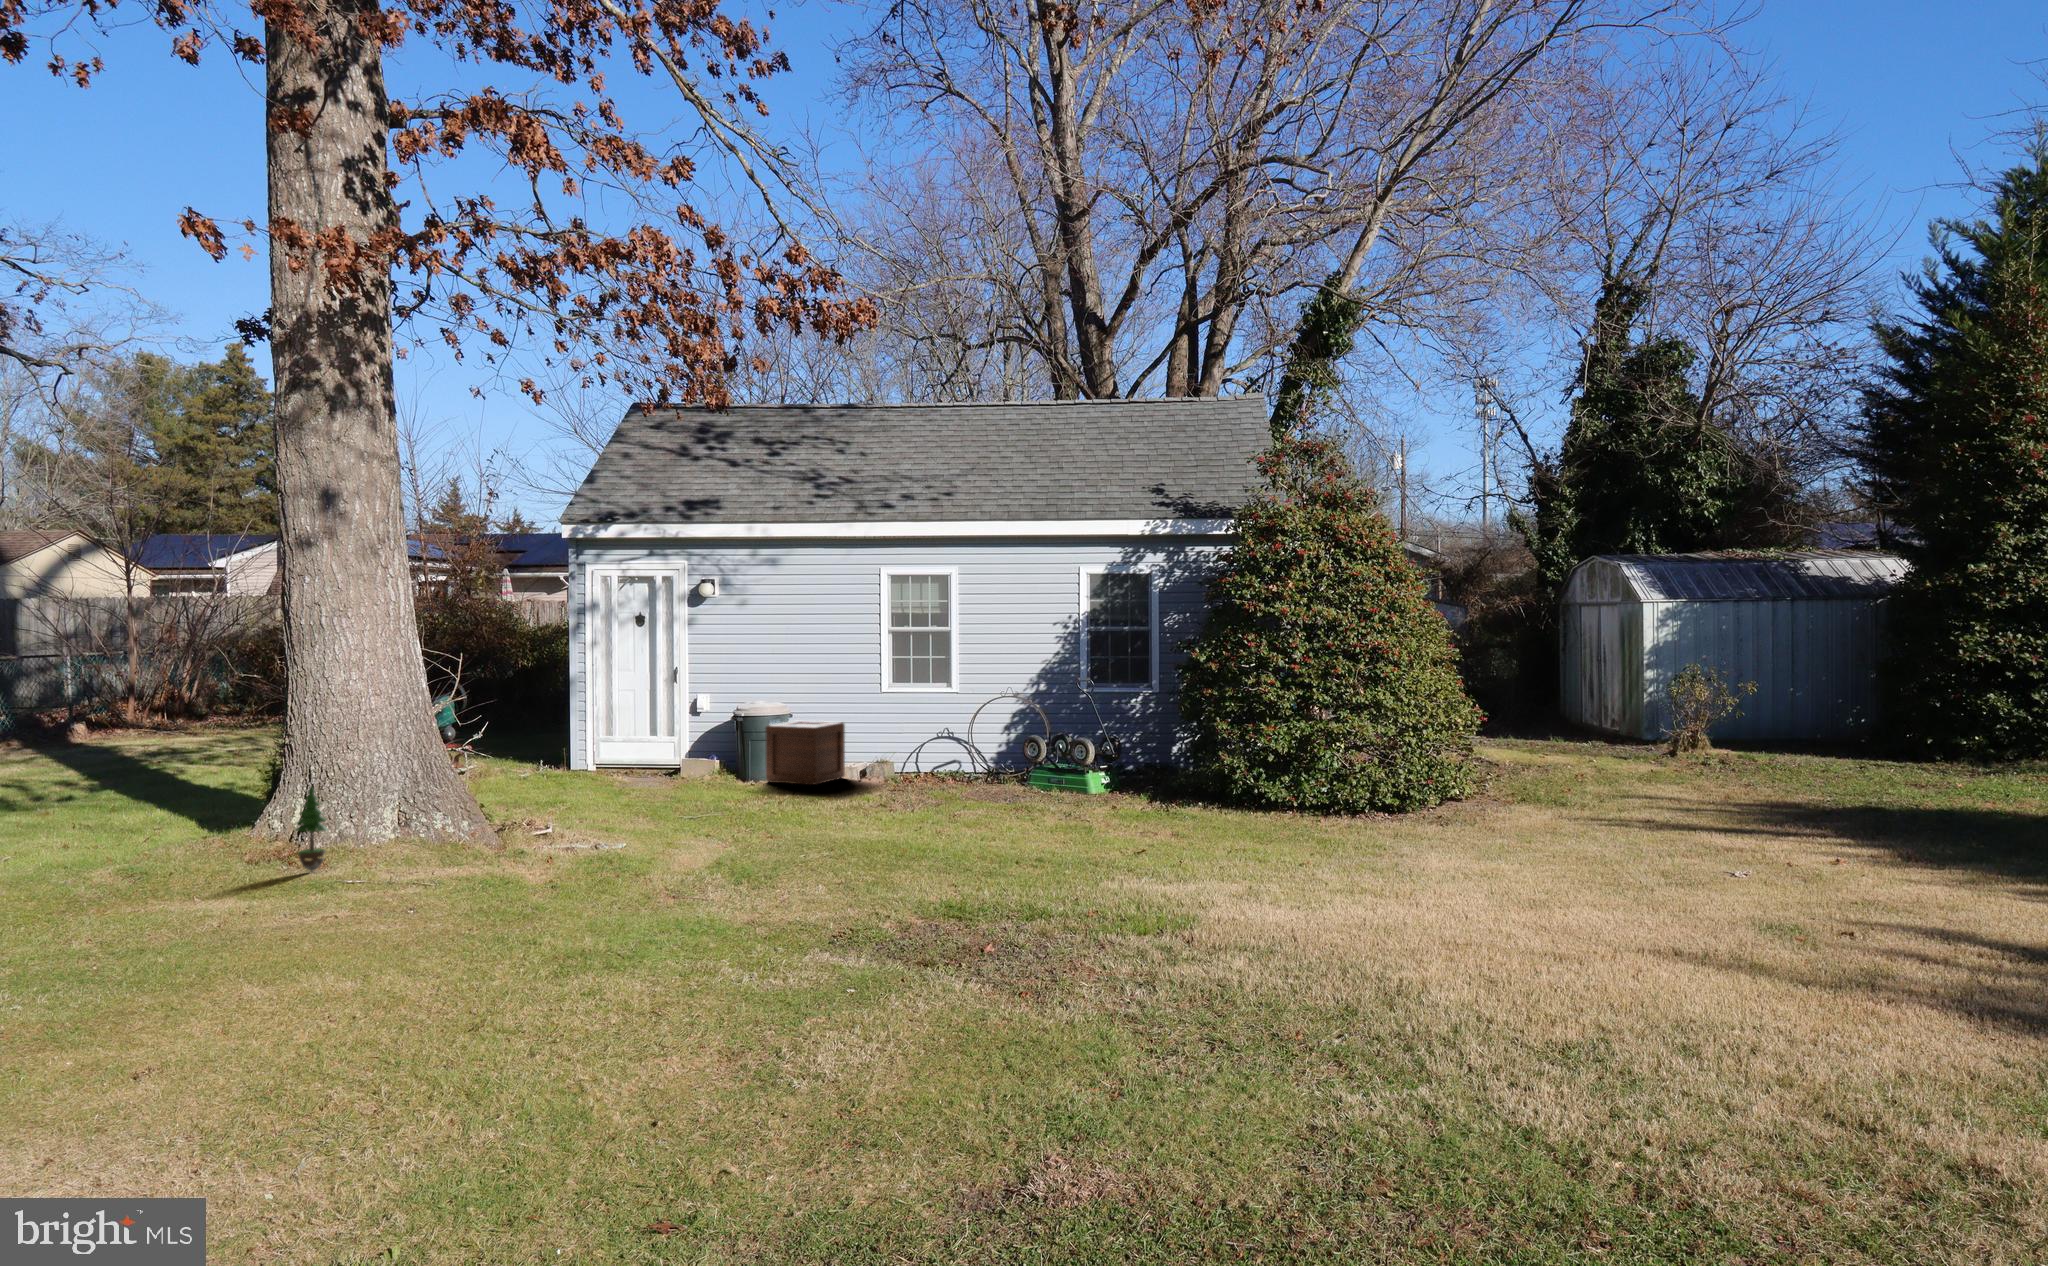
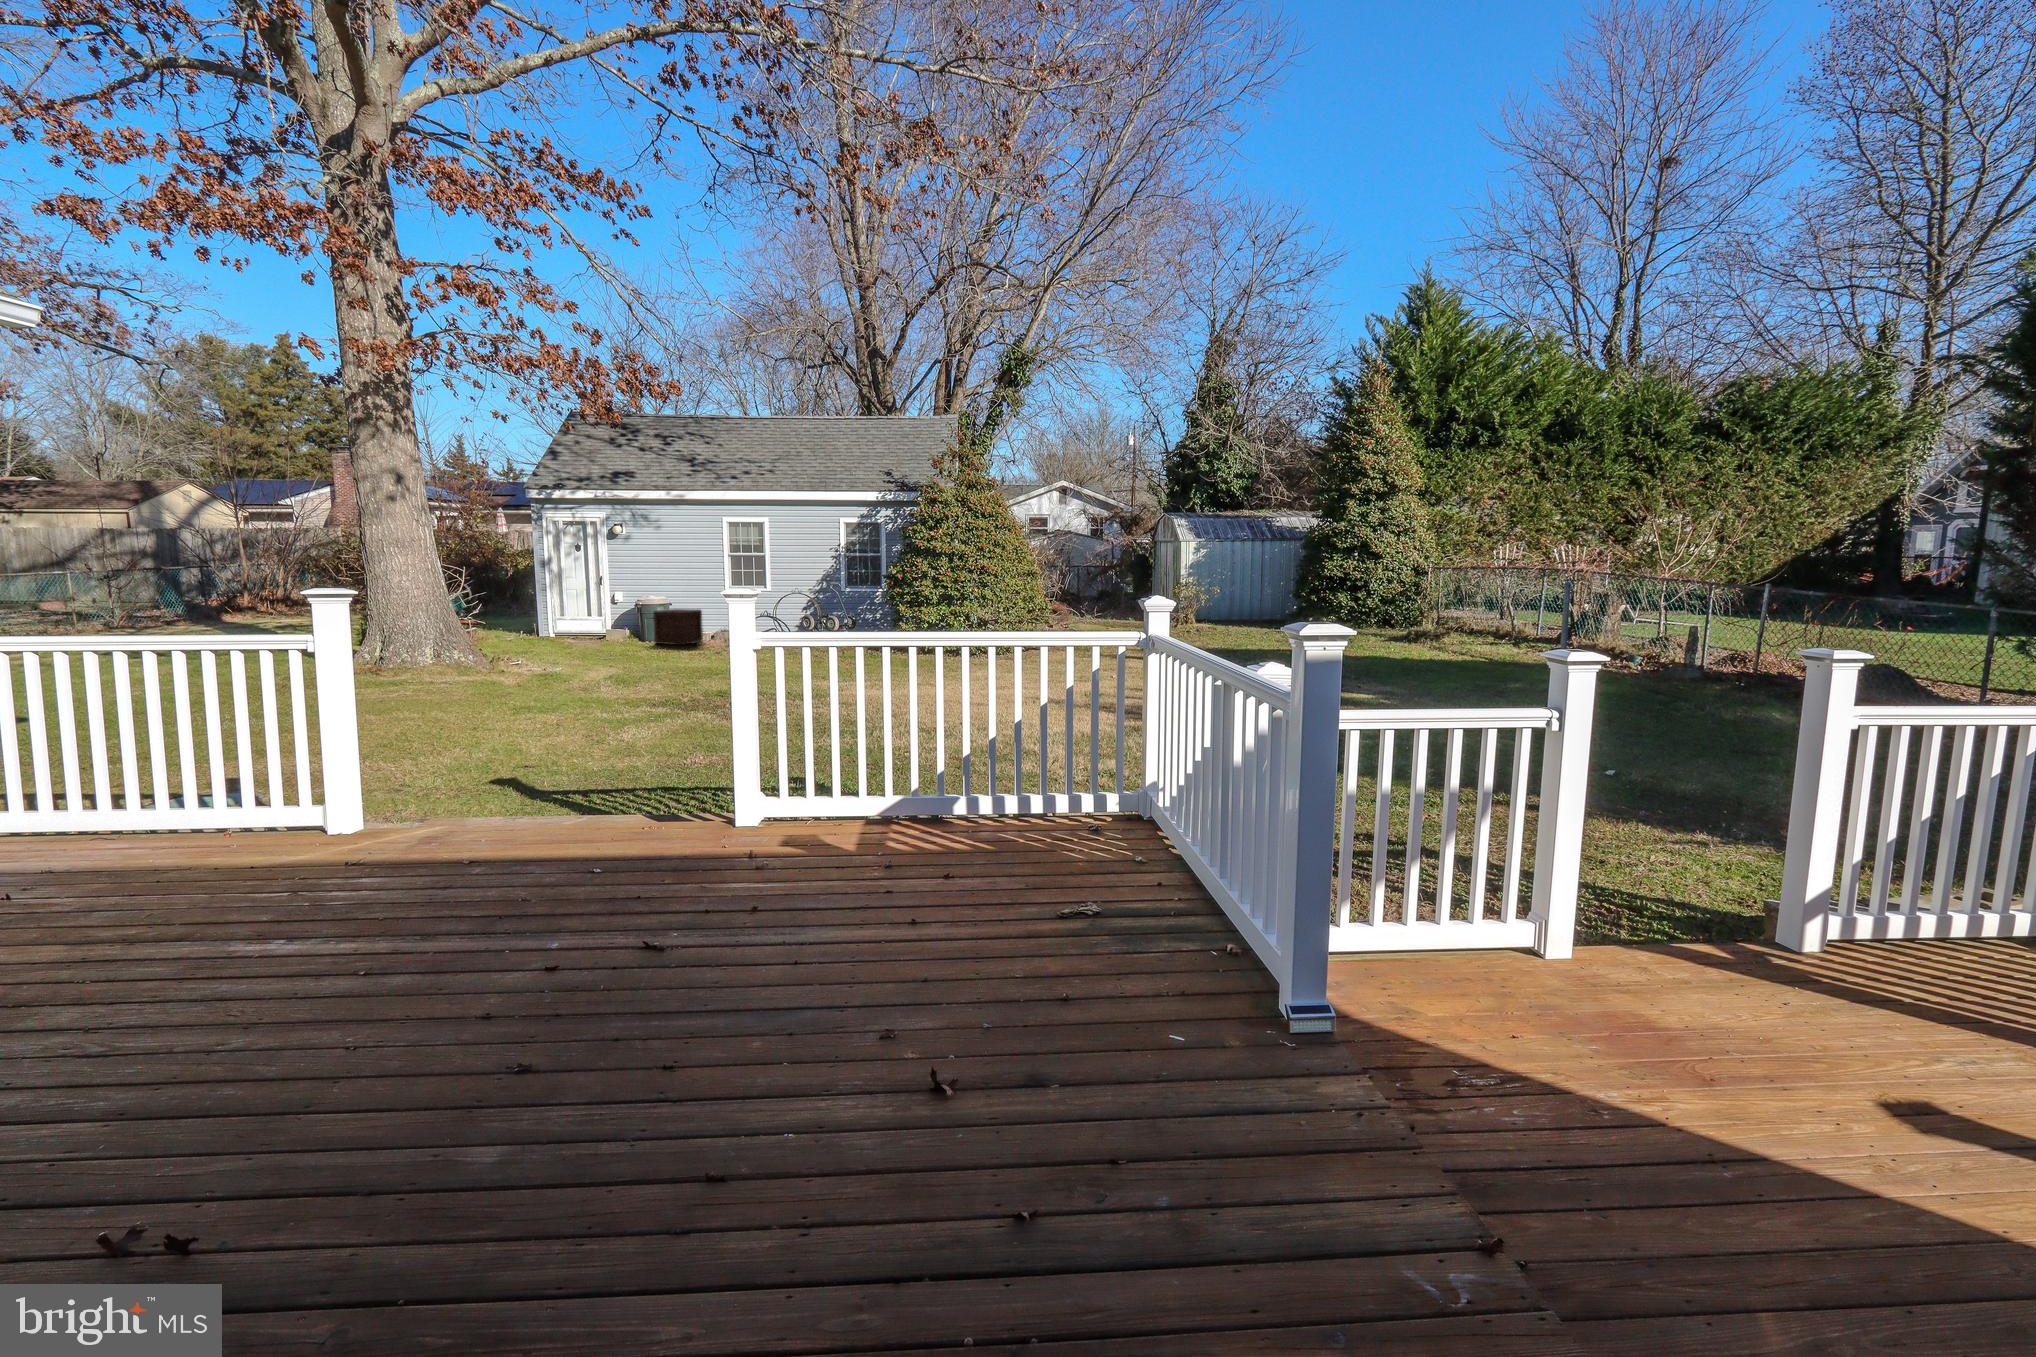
potted tree: present [296,787,328,871] -> none [378,634,397,678]

